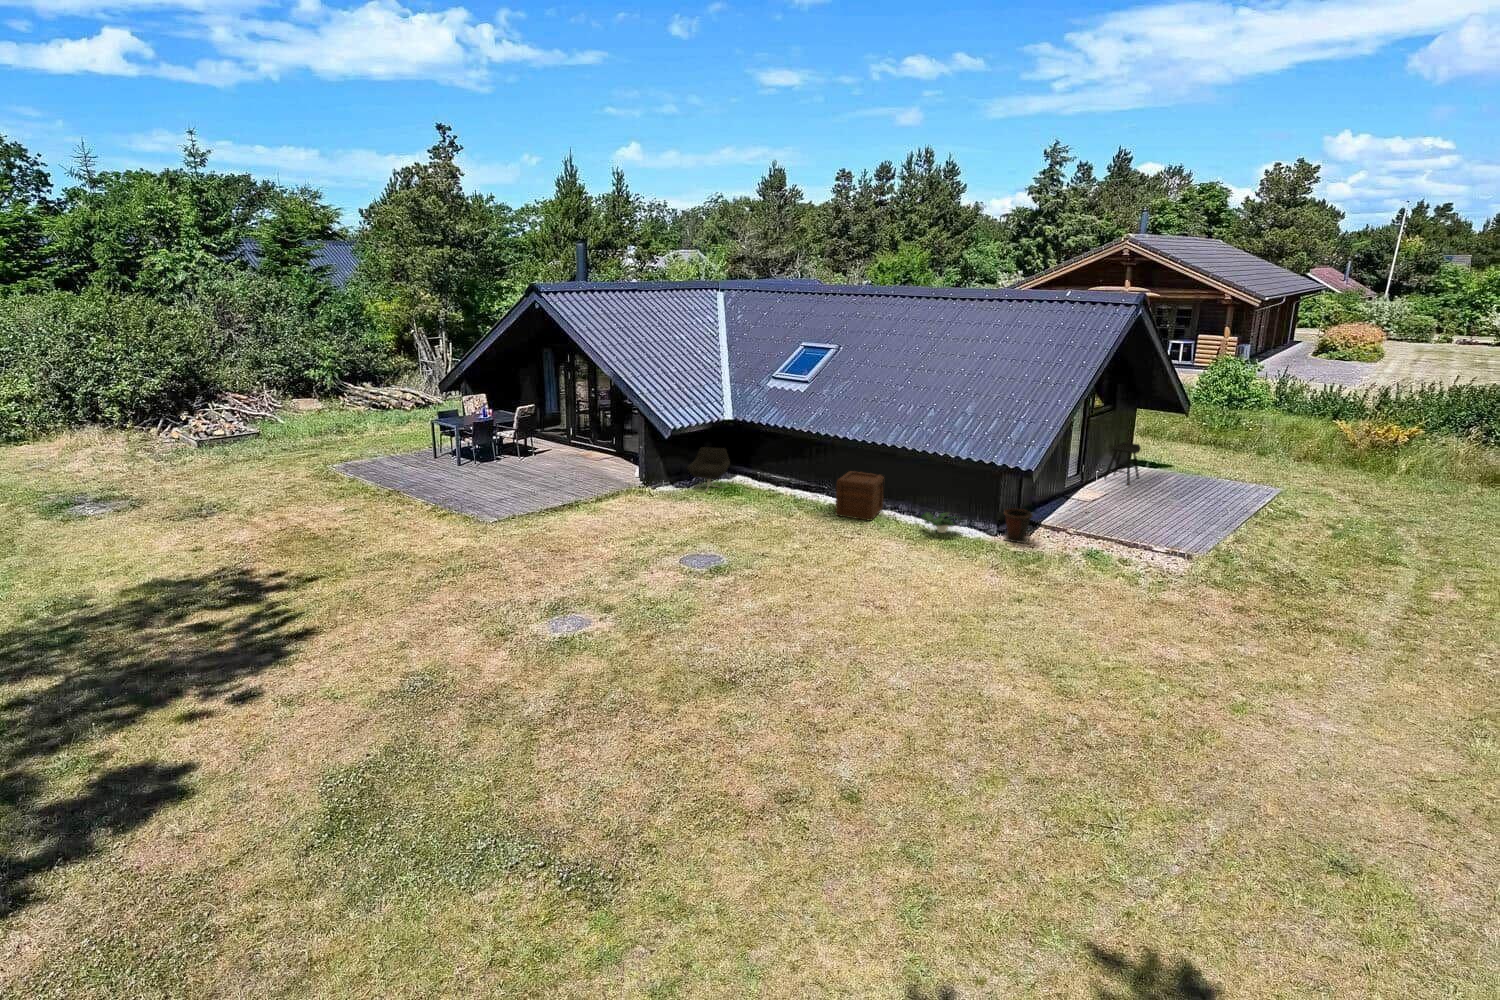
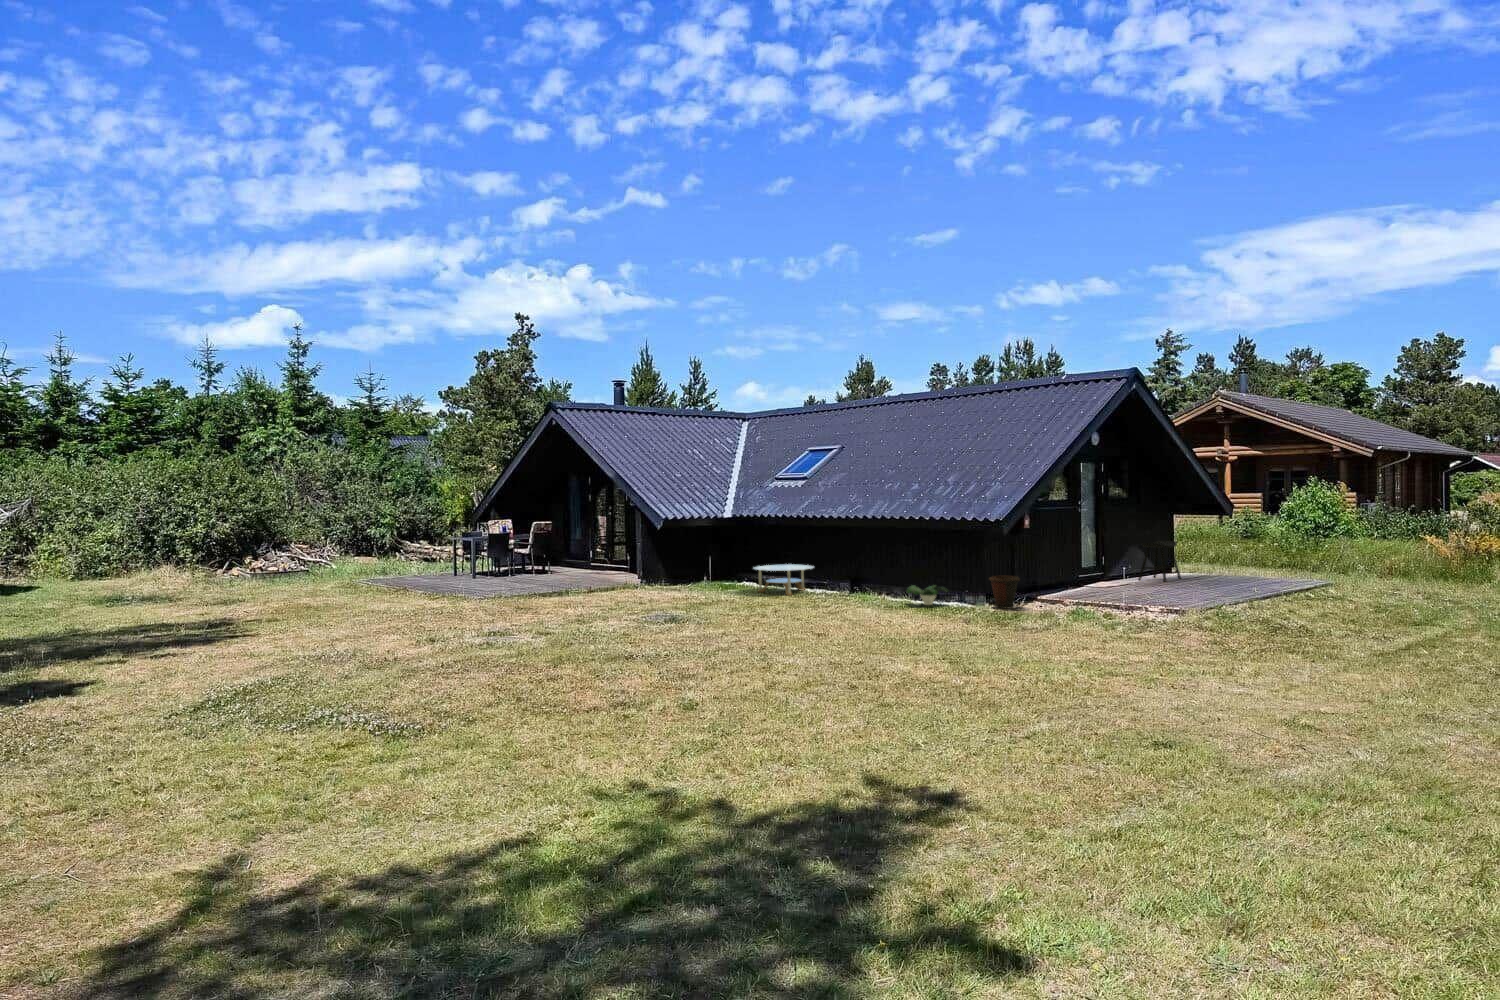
lounge chair: present [687,447,730,491] -> none [685,550,732,589]
round table: none [760,470,821,509] -> present [754,564,814,596]
wooden crate: present [835,471,884,520] -> none [823,556,876,600]

